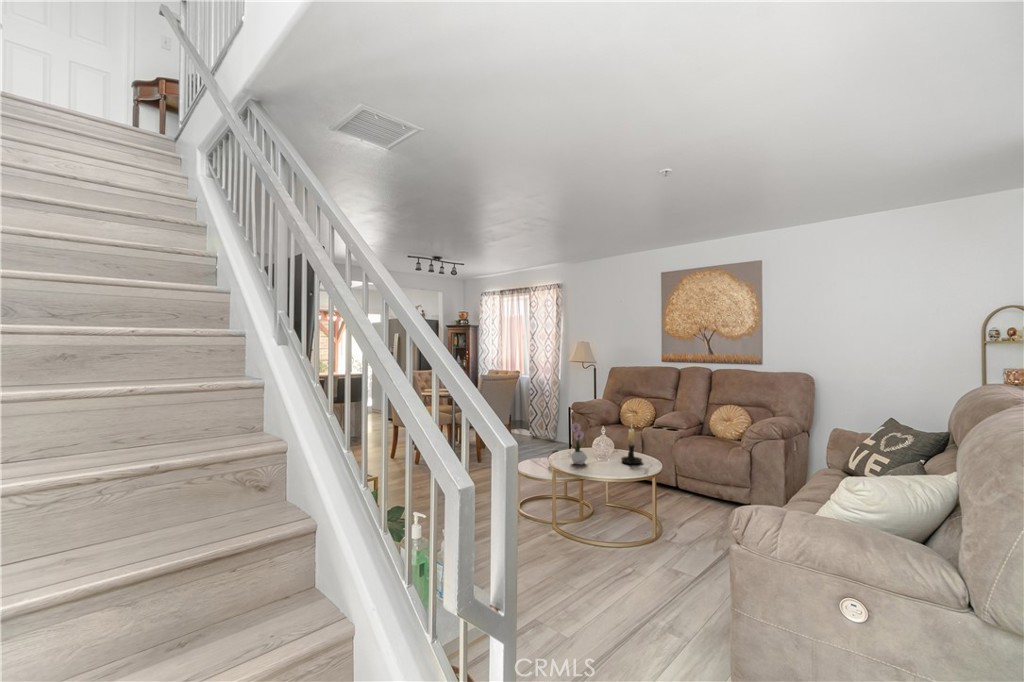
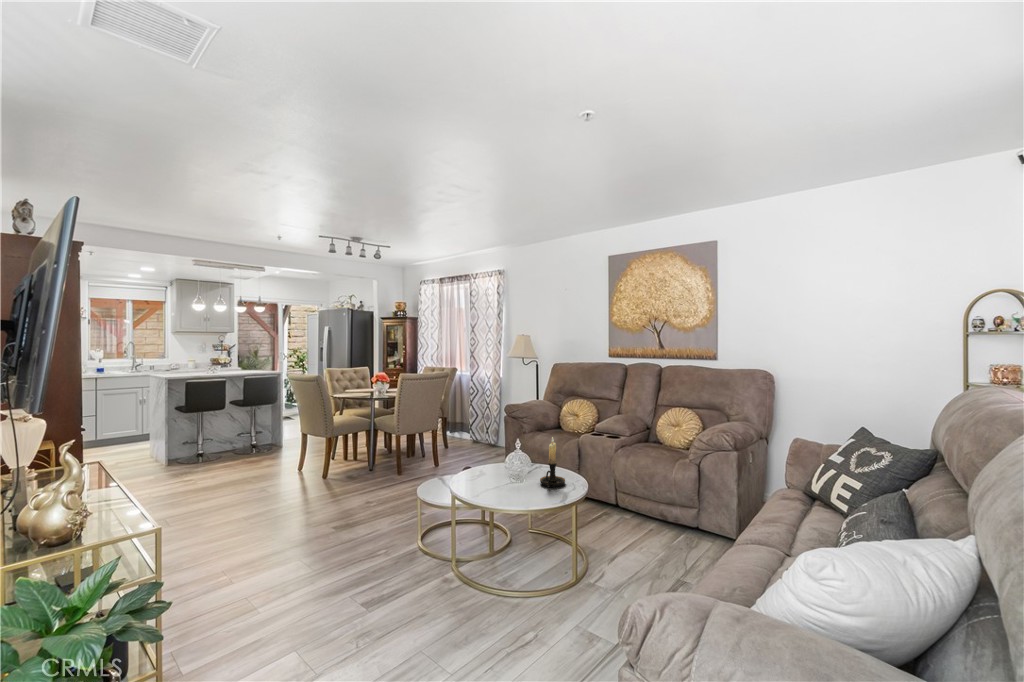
flower arrangement: present [571,416,587,465] -> none [475,427,498,489]

